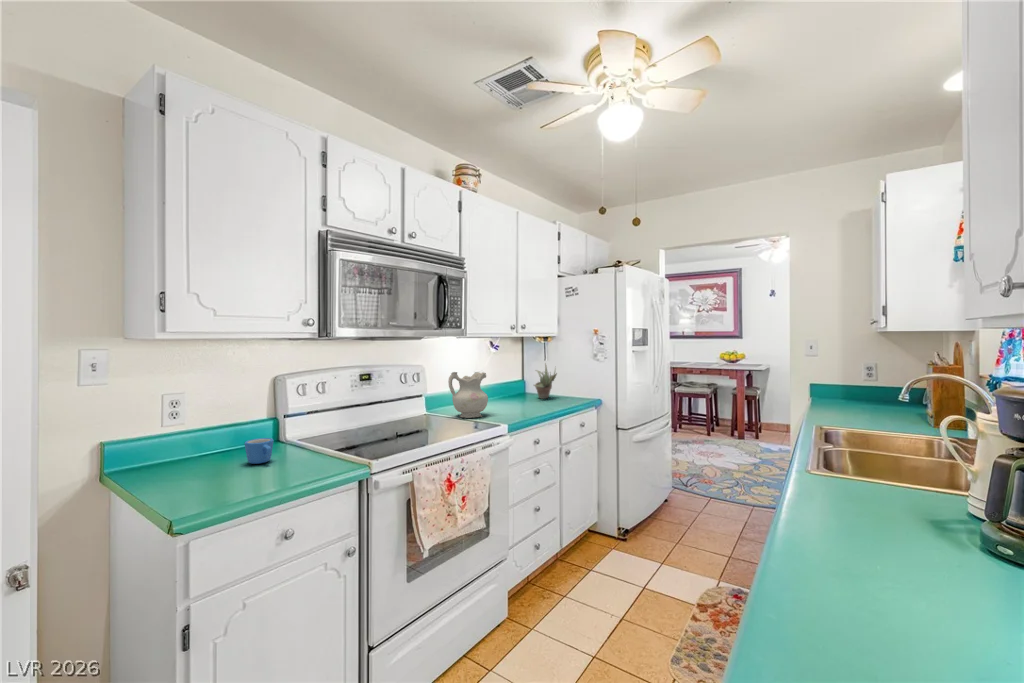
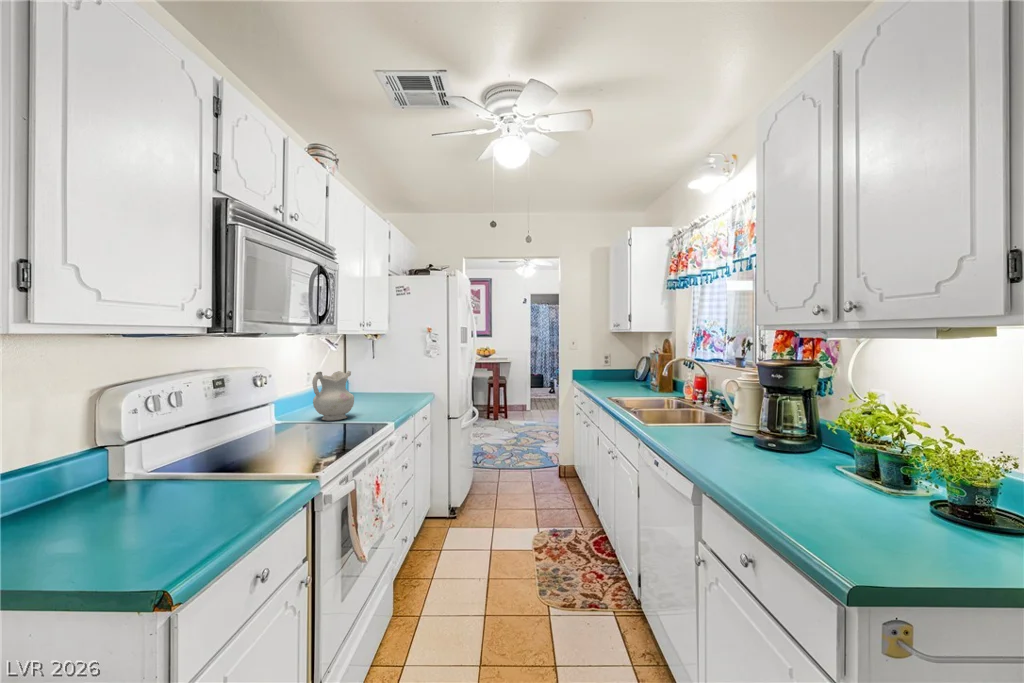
succulent plant: present [534,364,557,399] -> none [368,360,393,396]
mug: present [245,438,274,464] -> none [126,468,179,506]

